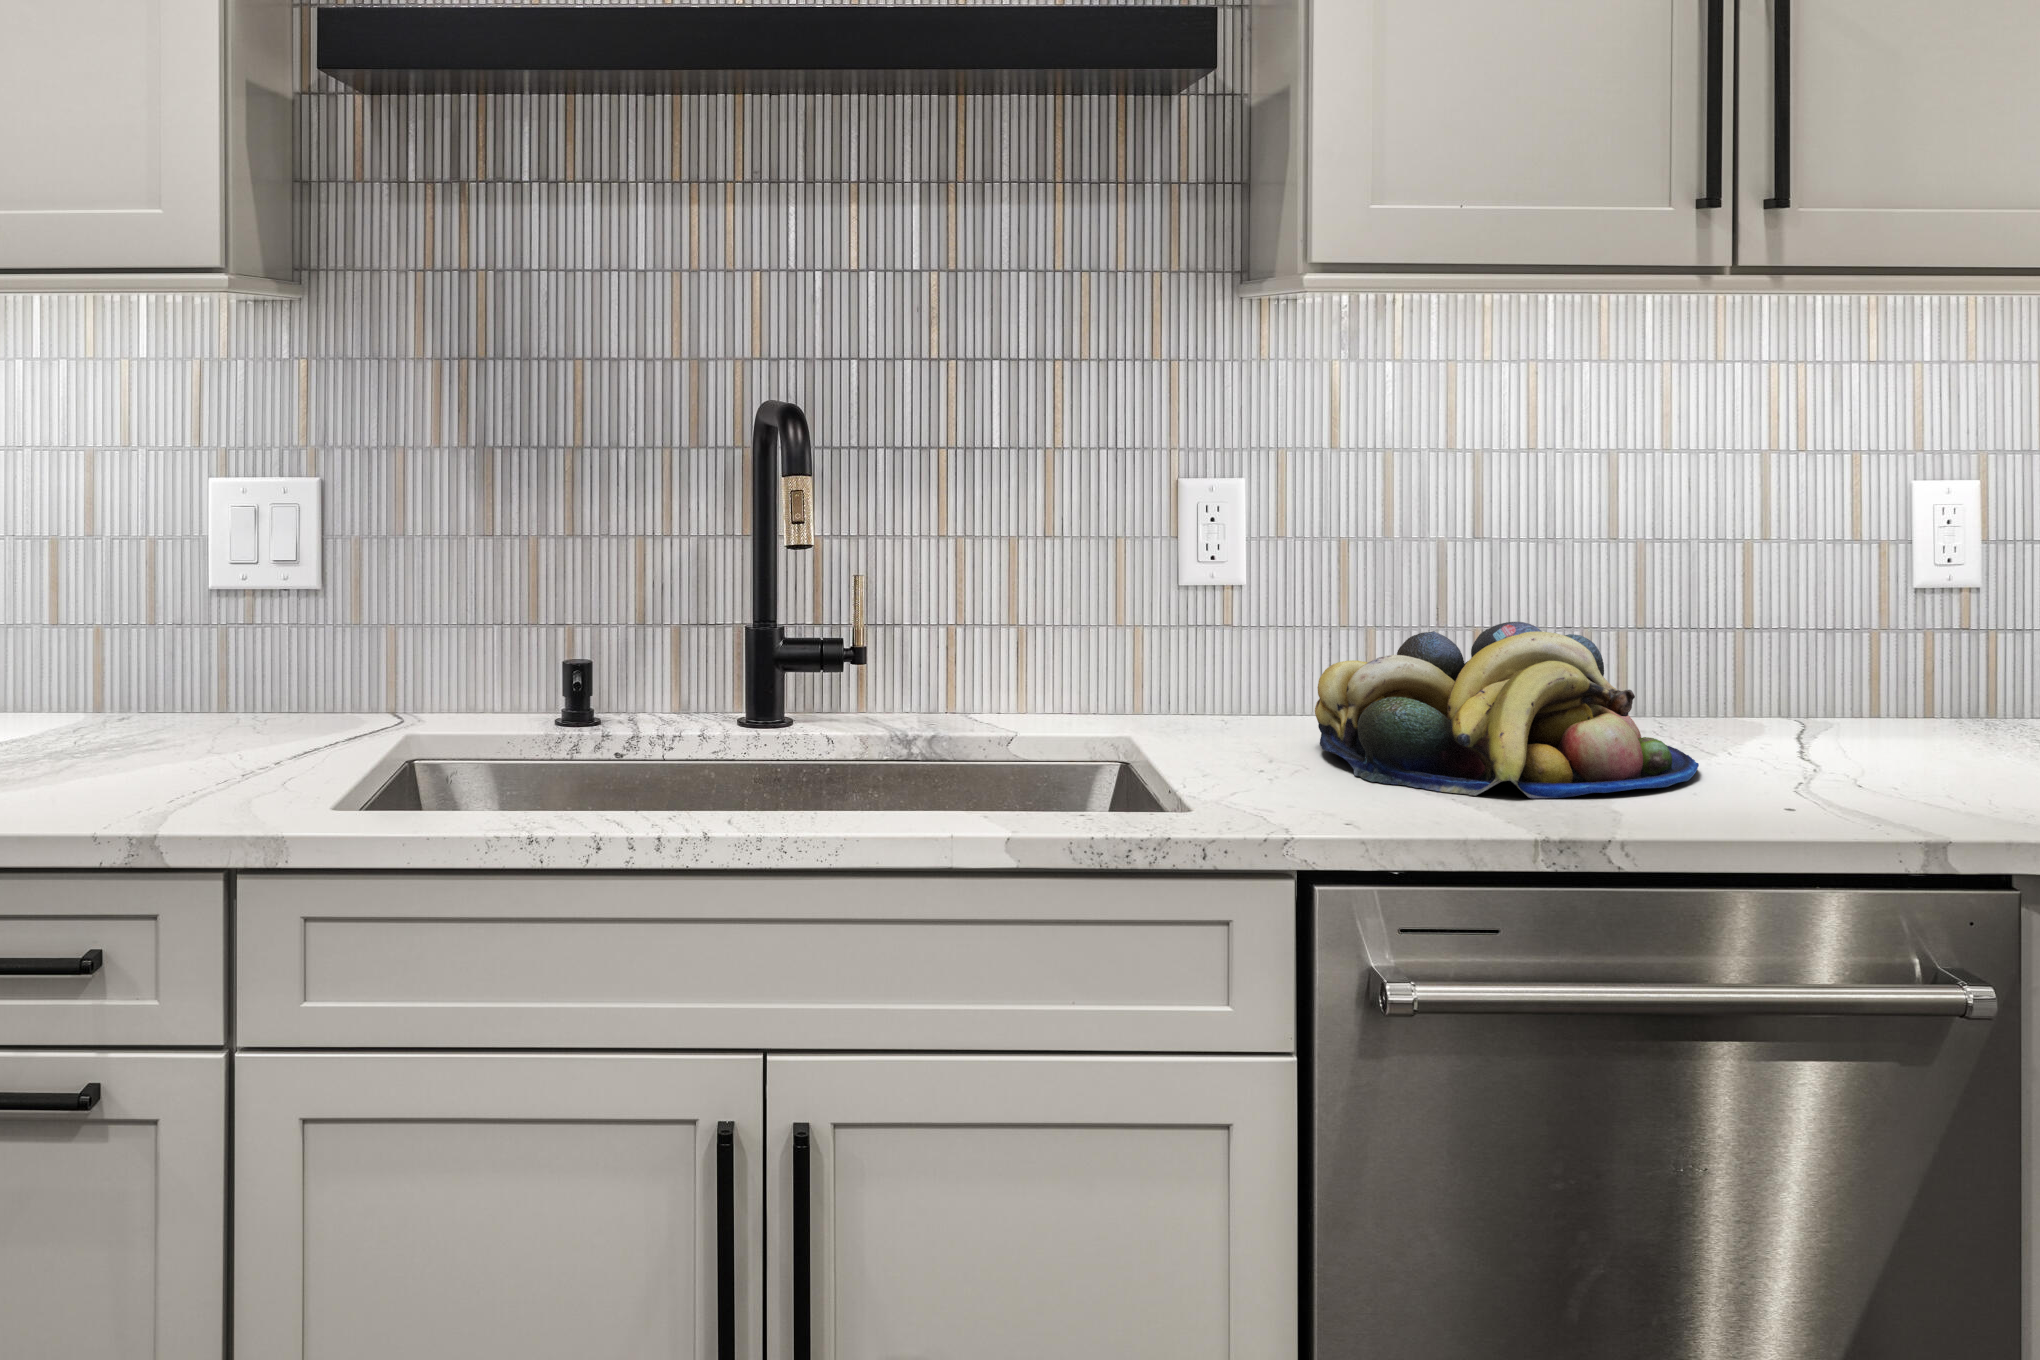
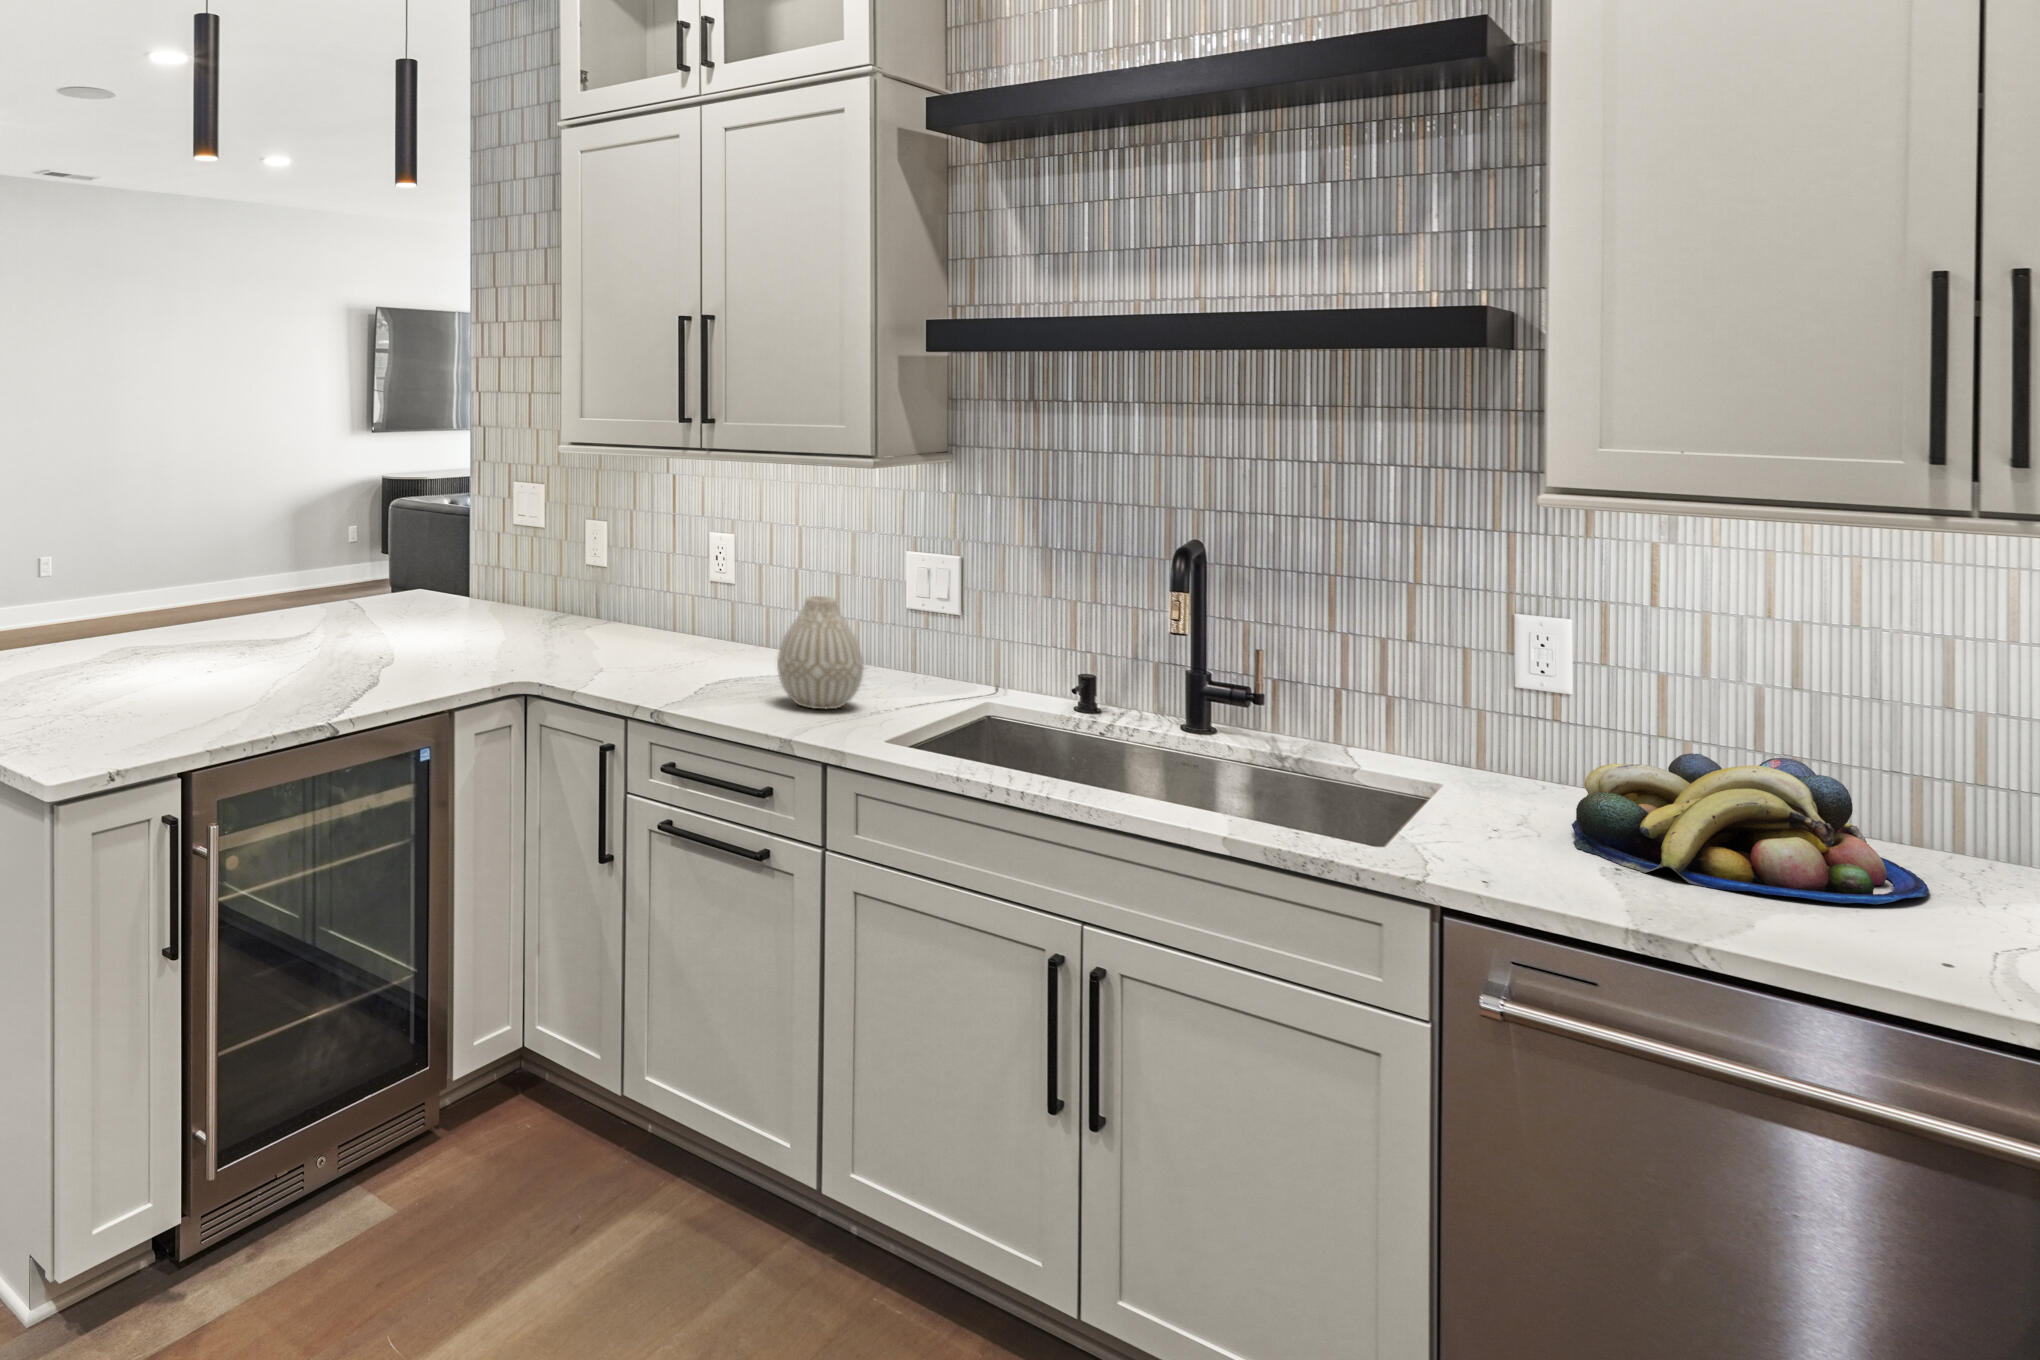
vase: none [28,560,209,787] -> present [777,596,864,709]

